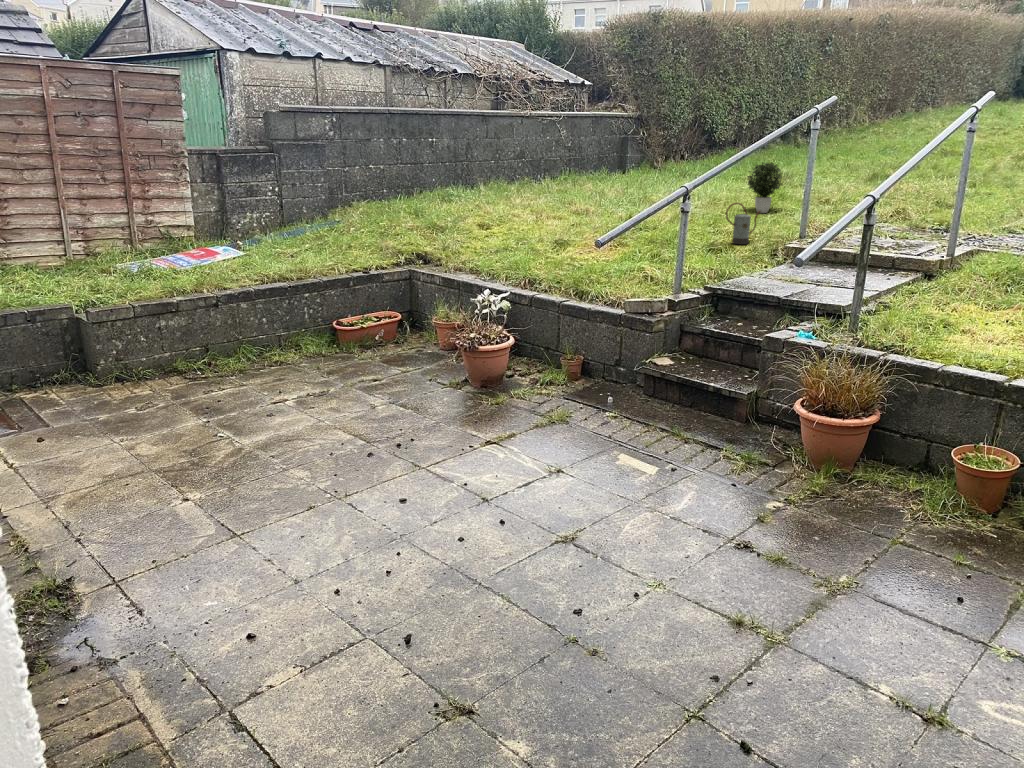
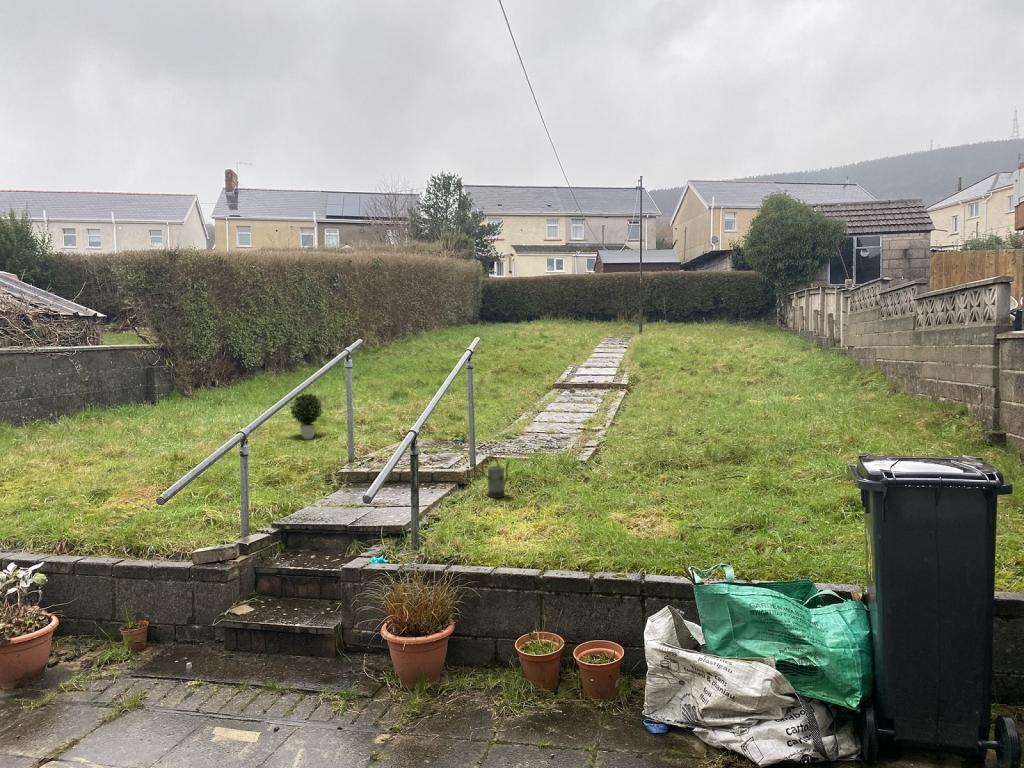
watering can: present [726,203,760,244] -> present [481,456,510,498]

